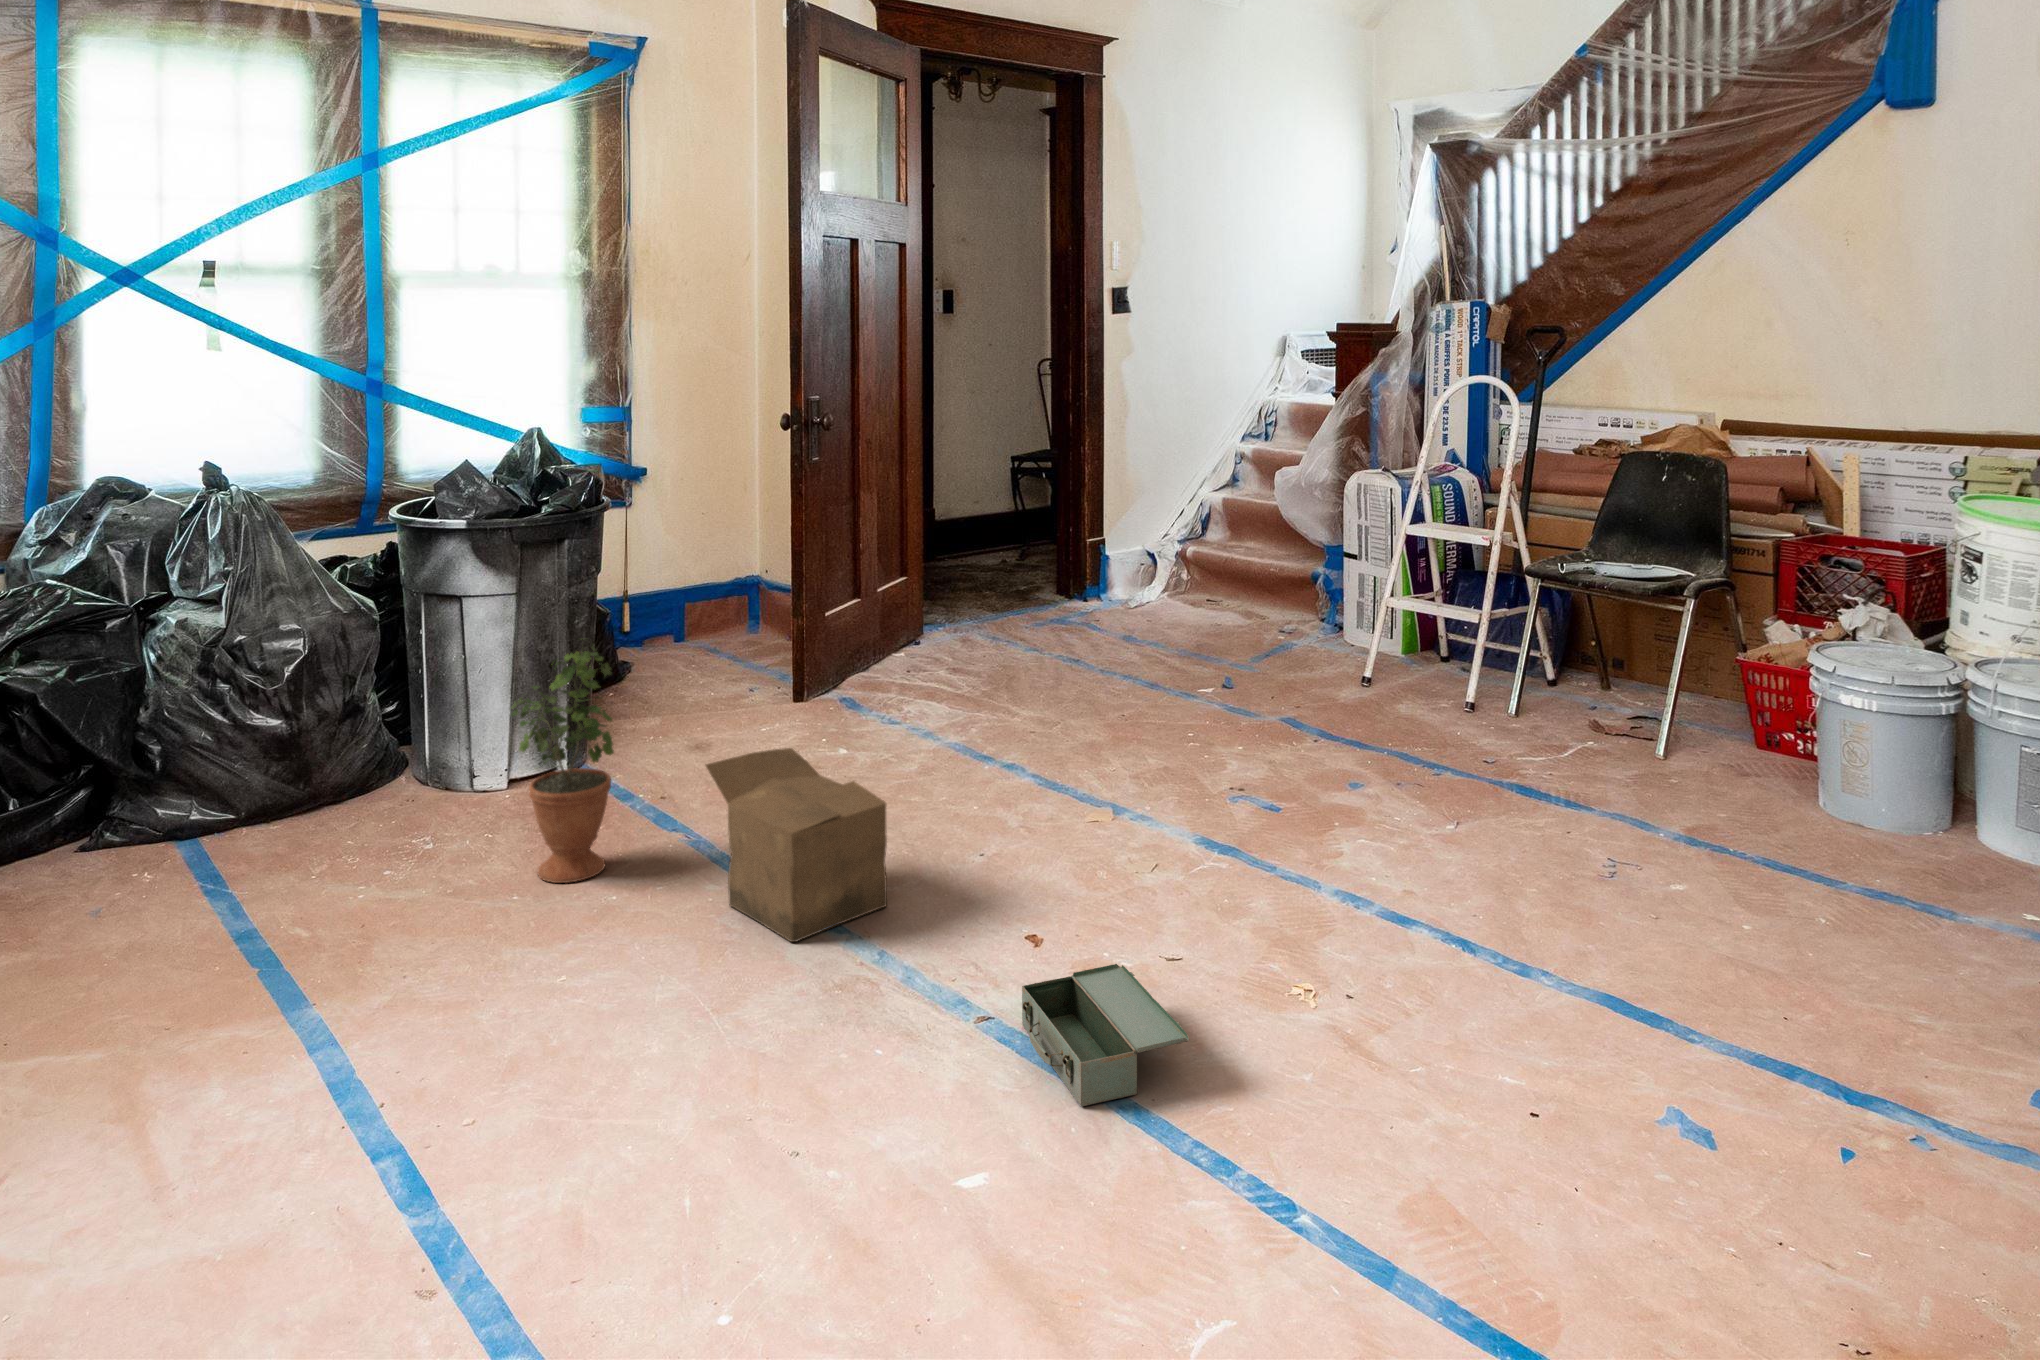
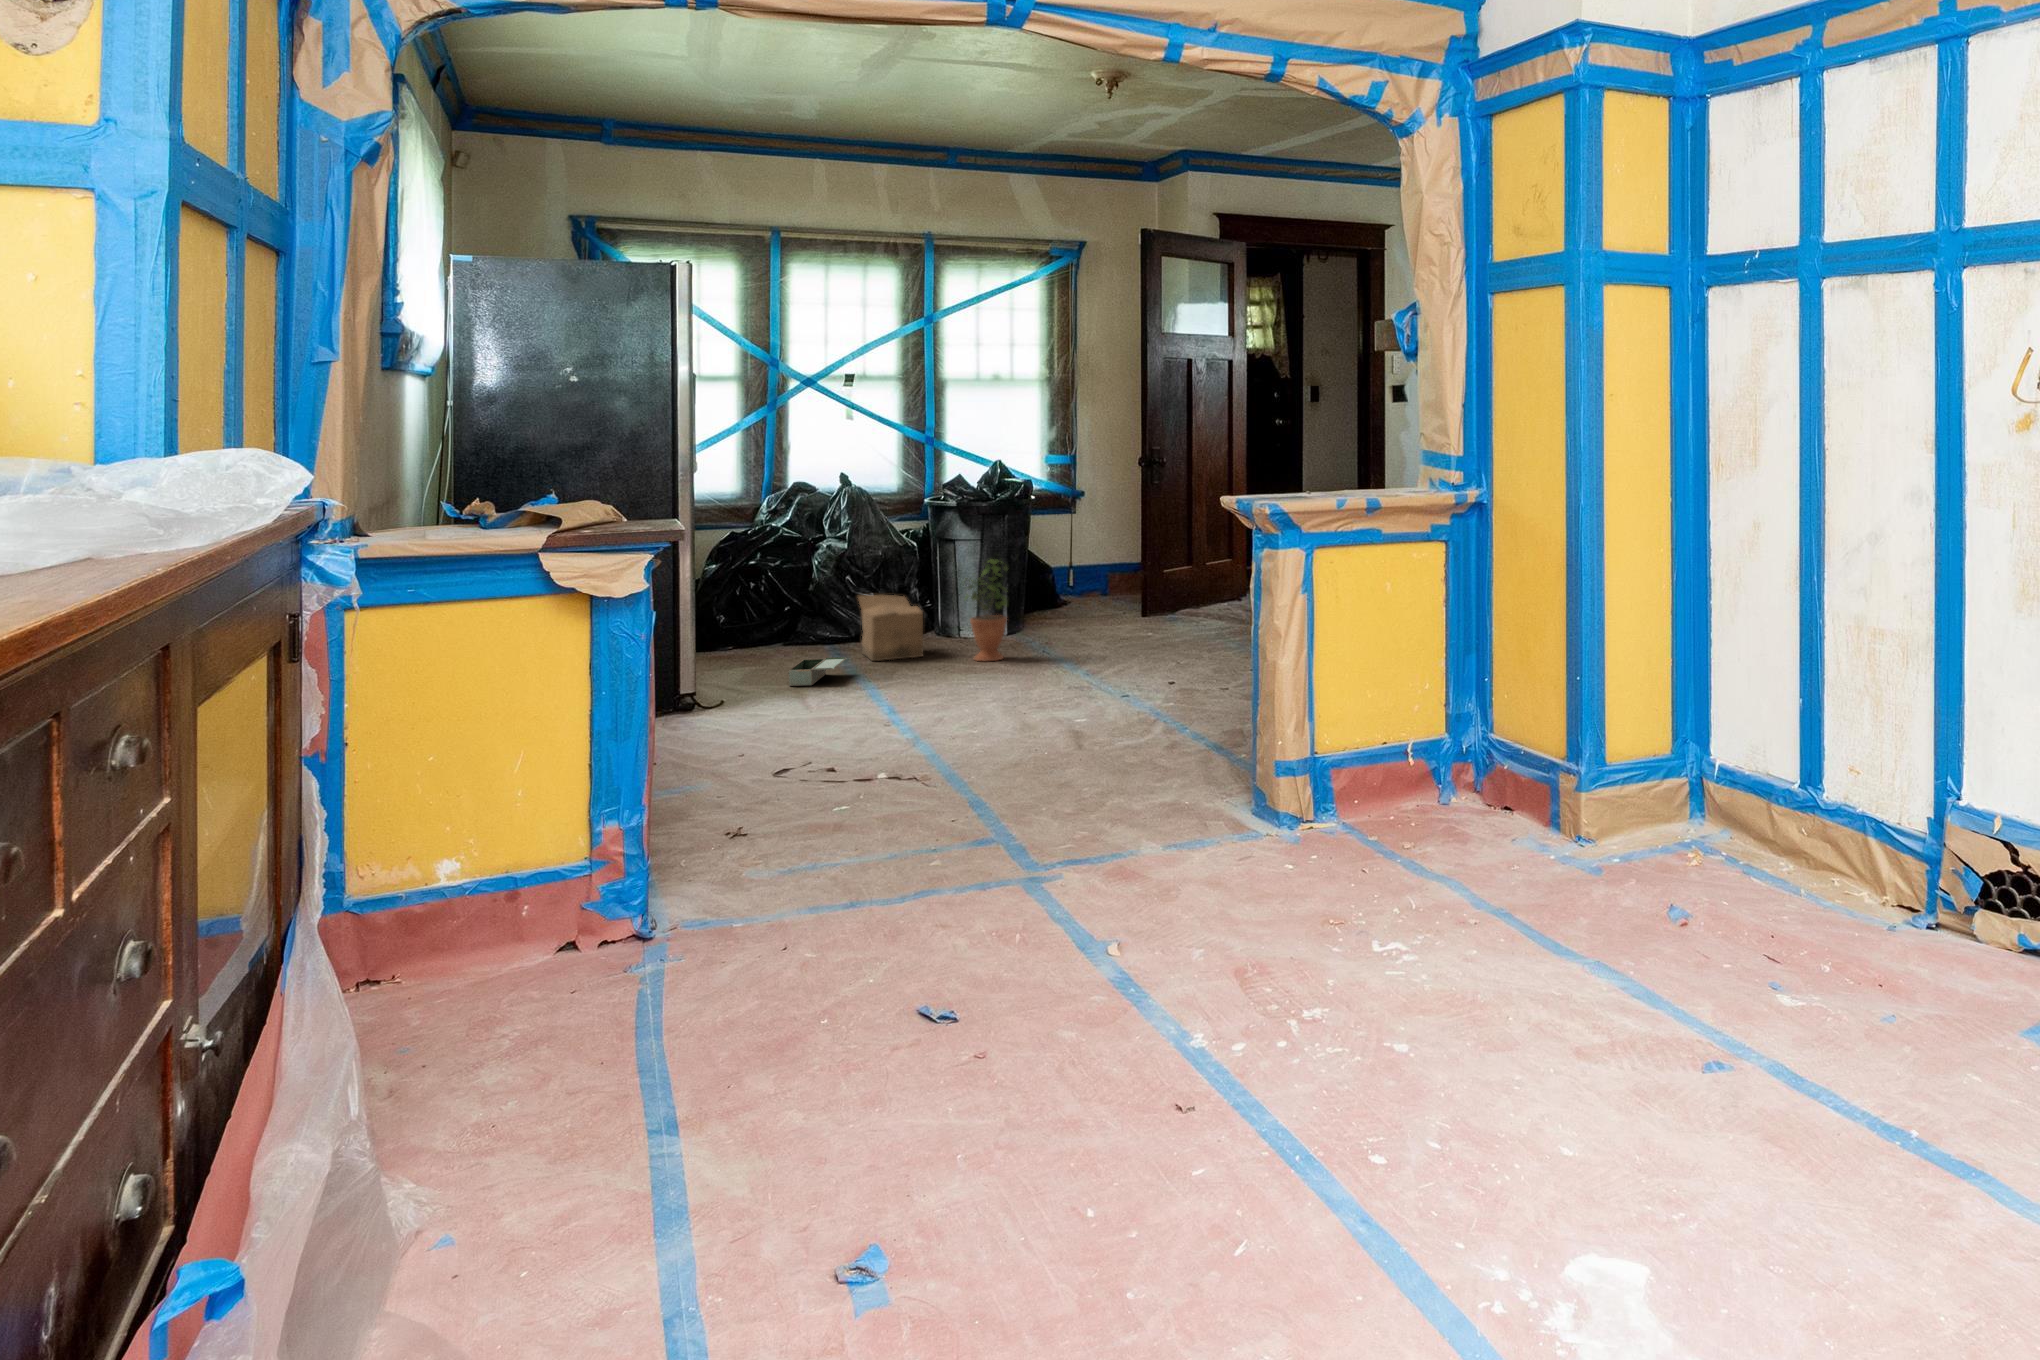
cardboard box: present [706,748,887,942] -> present [858,595,923,661]
toolbox: present [1022,964,1189,1106] -> present [788,657,847,686]

